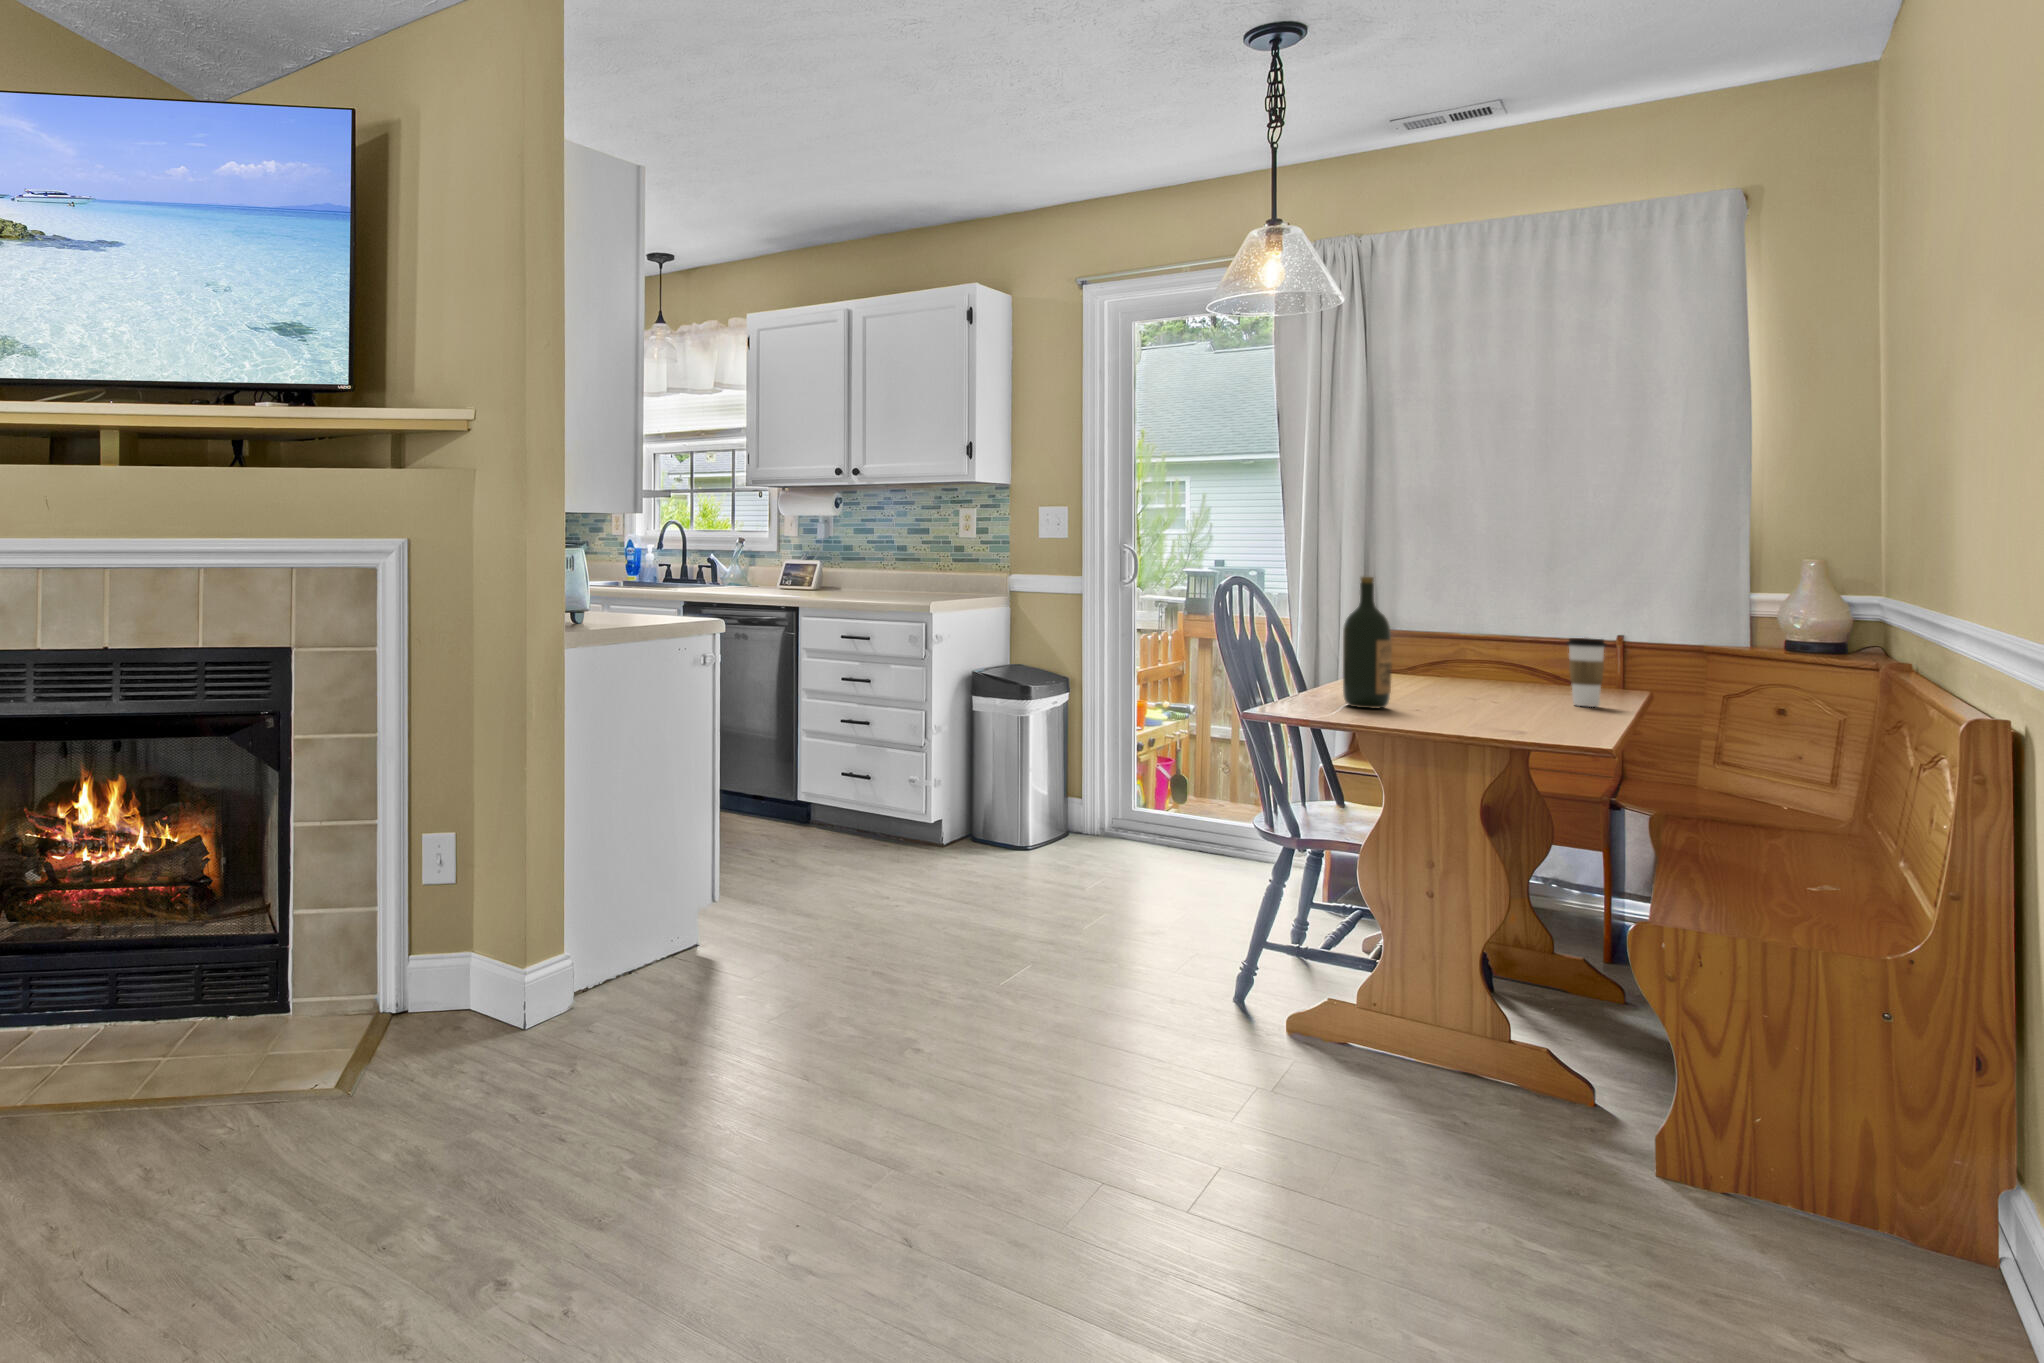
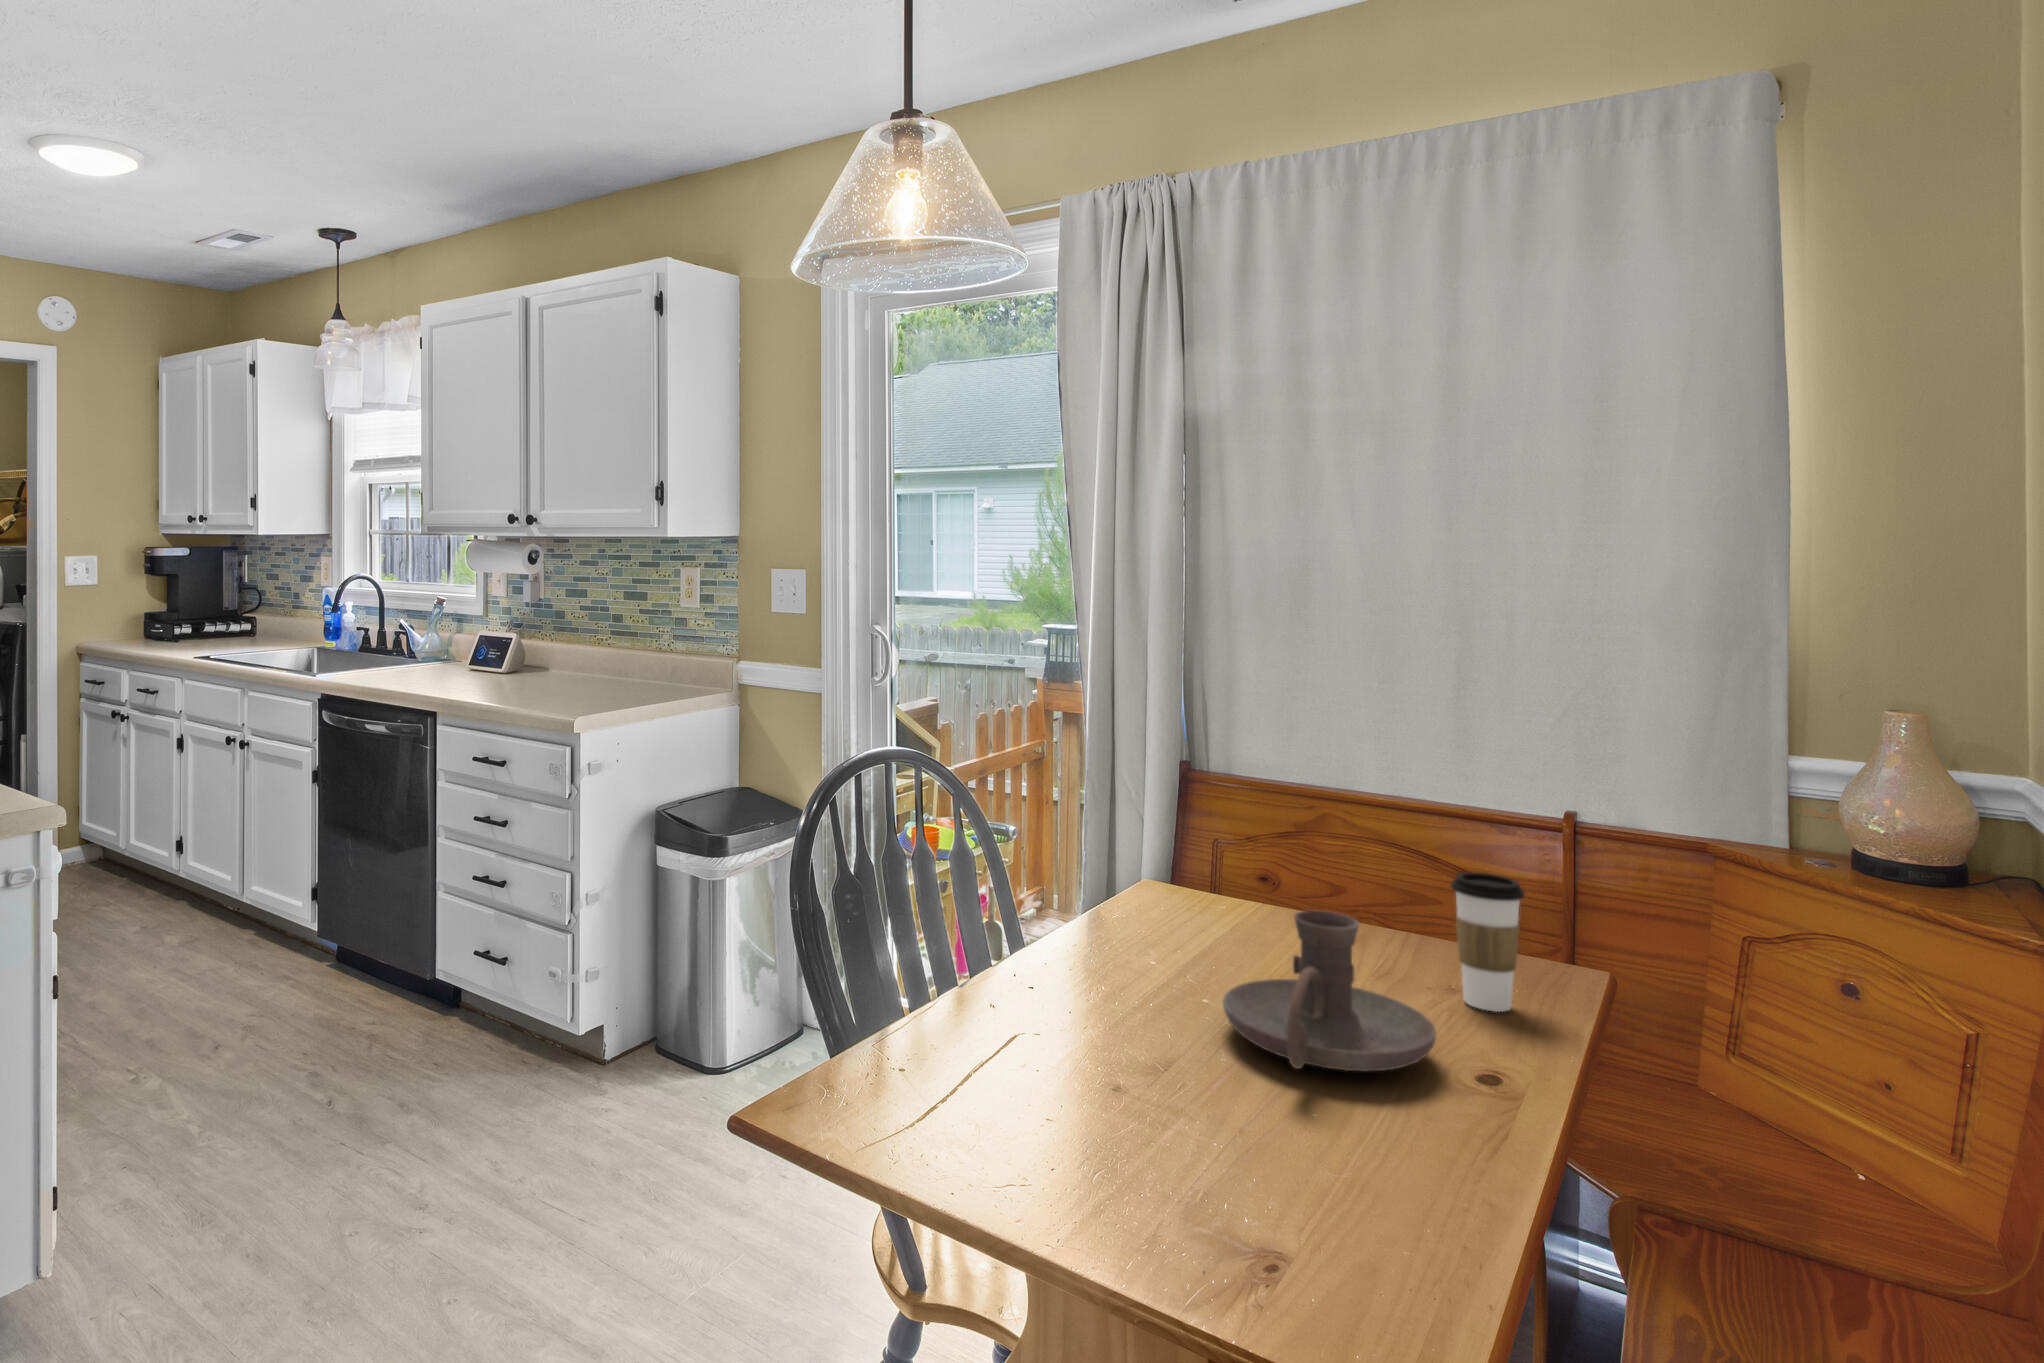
wine bottle: present [1343,577,1392,708] -> none [1009,777,1097,1043]
candle holder: none [1453,645,1568,714] -> present [1223,911,1436,1071]

